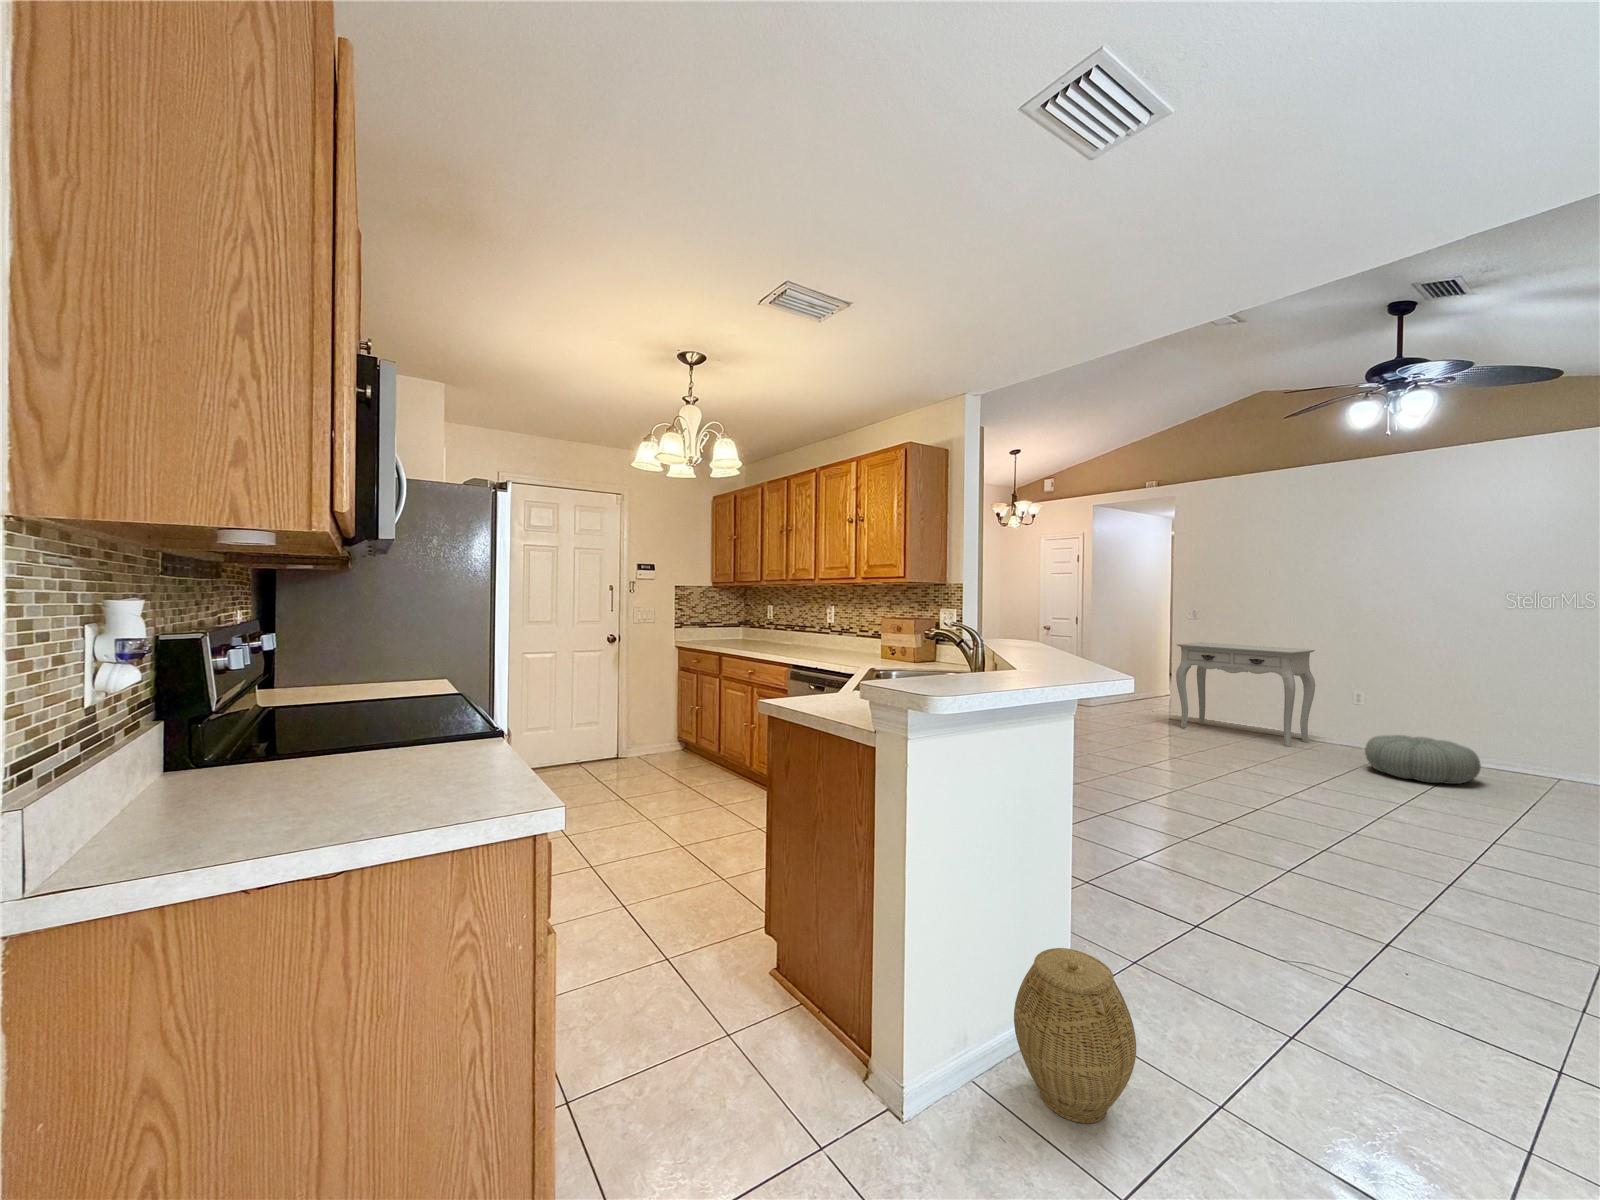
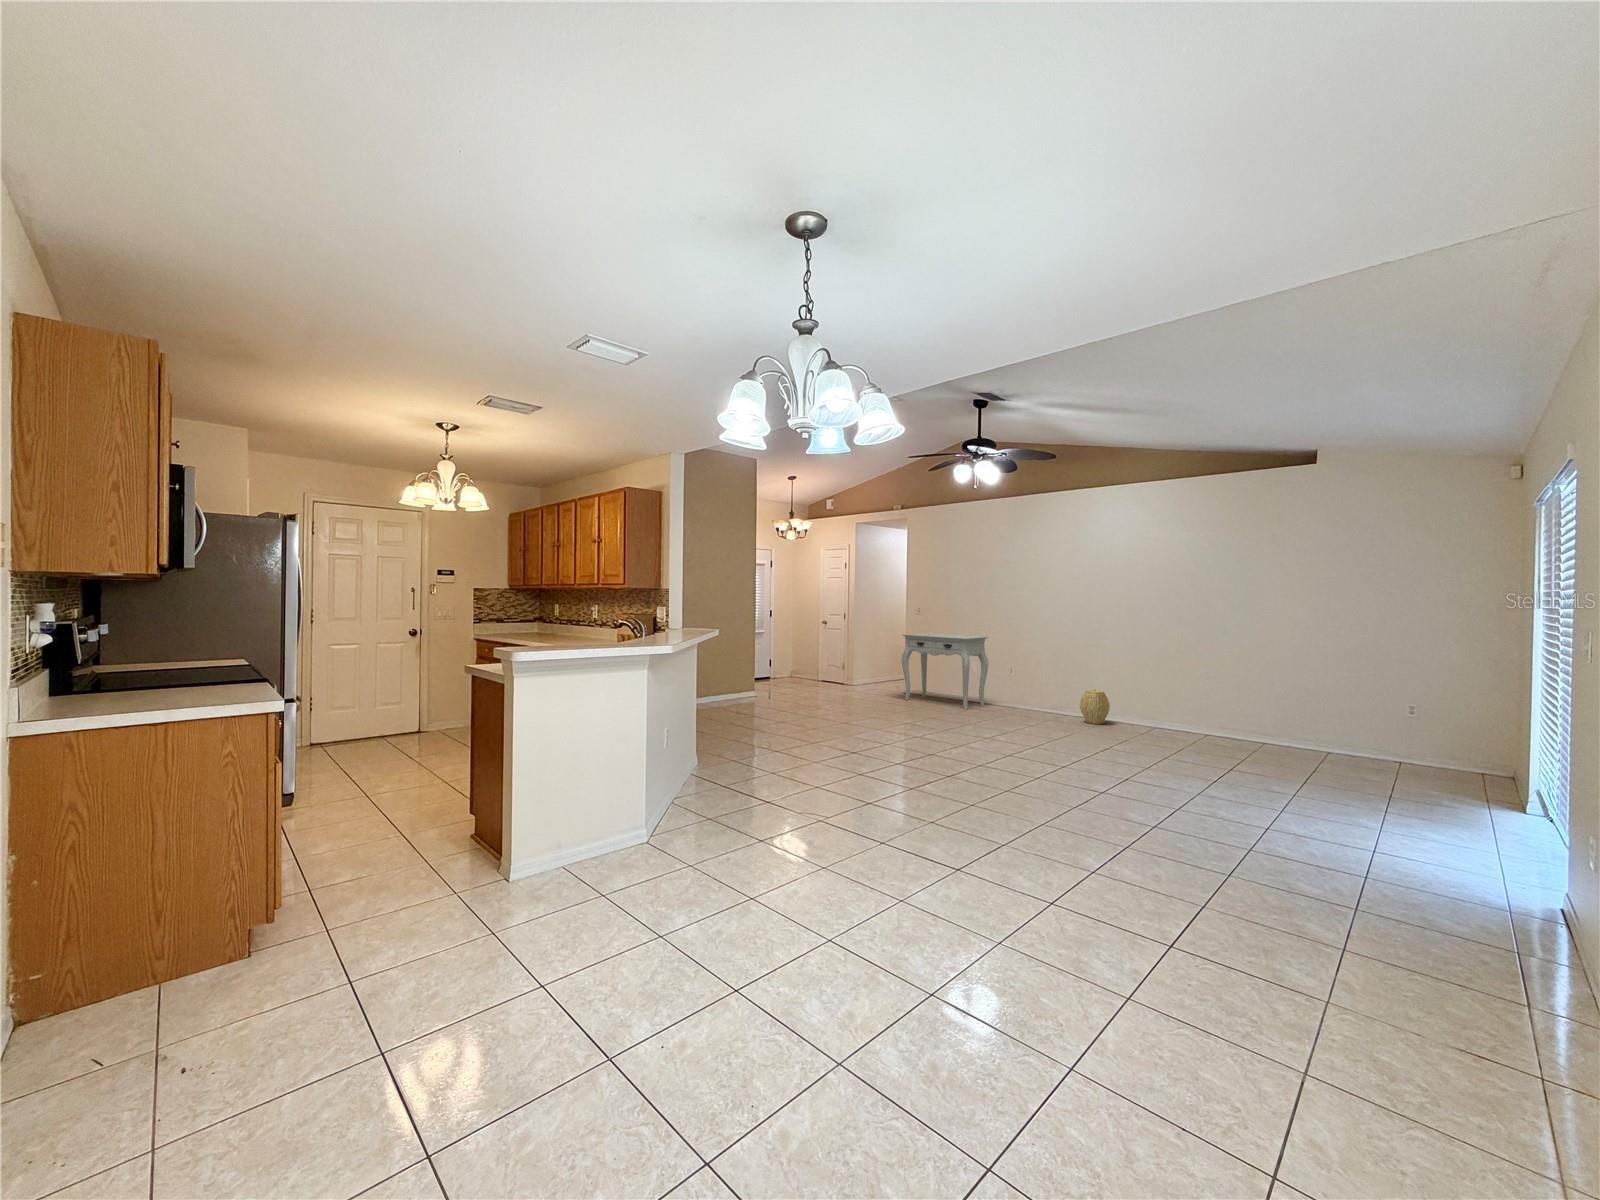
pouf: present [1365,735,1481,784] -> none [995,696,1056,727]
woven basket: present [1014,948,1136,1123] -> present [1080,689,1110,724]

